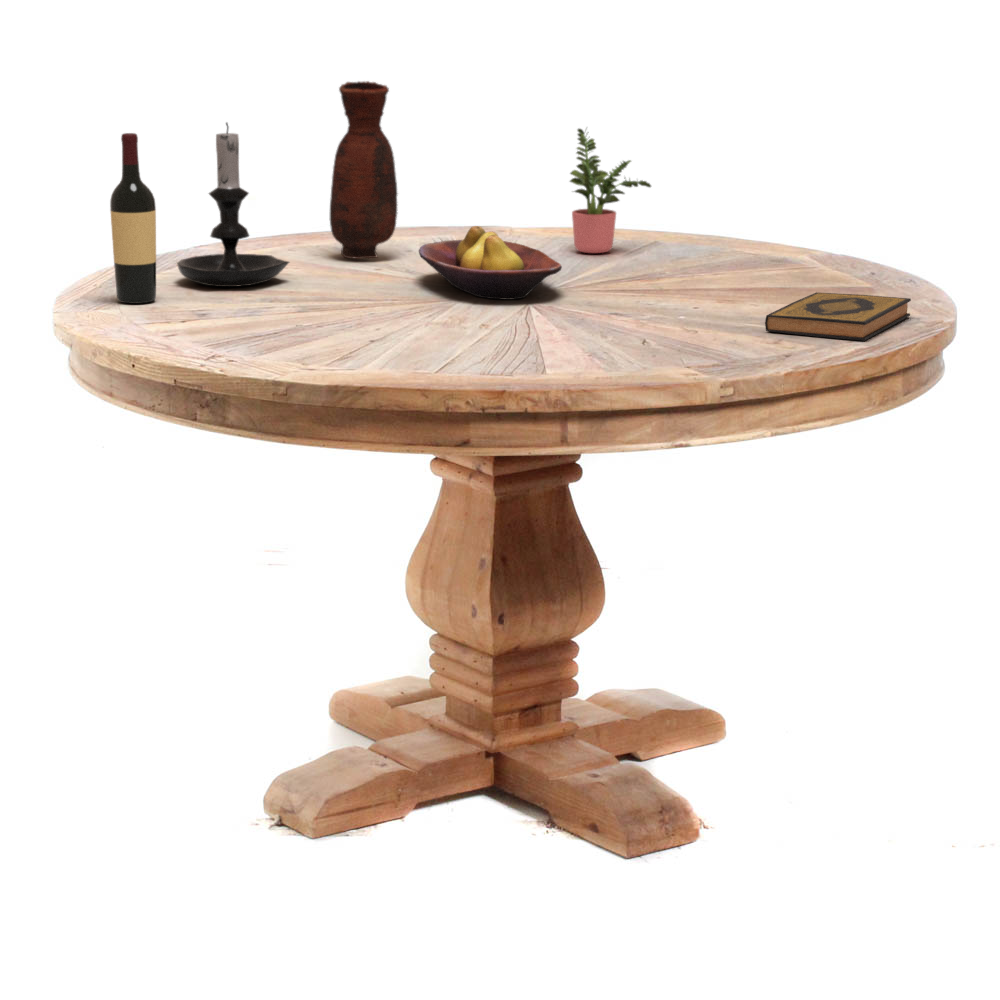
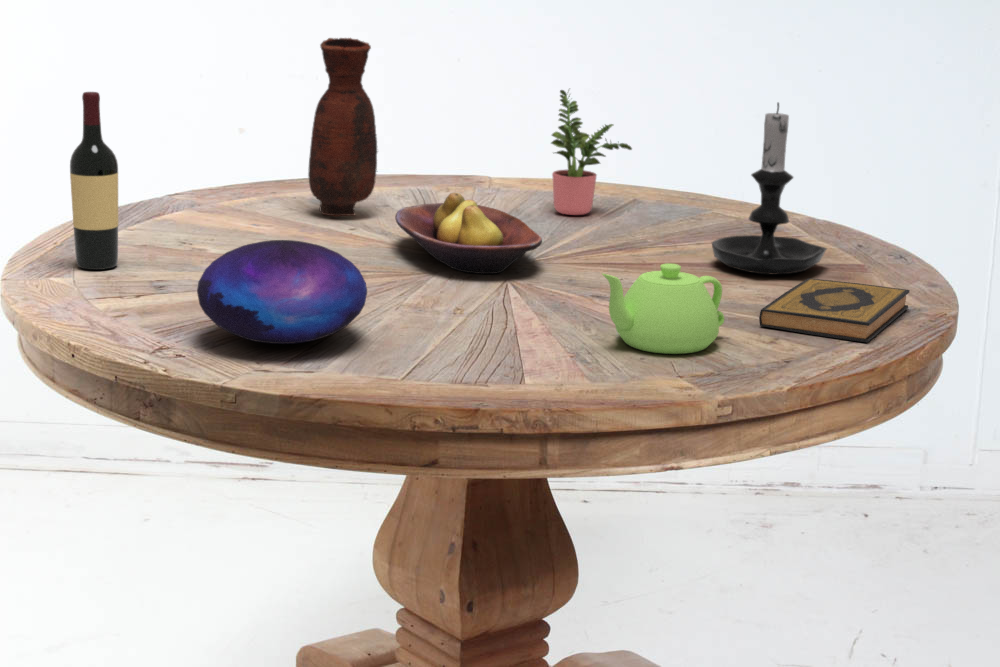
candle holder: present [177,123,289,287] -> present [712,103,827,275]
decorative orb: none [245,258,400,350] -> present [197,240,367,344]
teapot: none [615,270,731,351] -> present [602,263,724,354]

